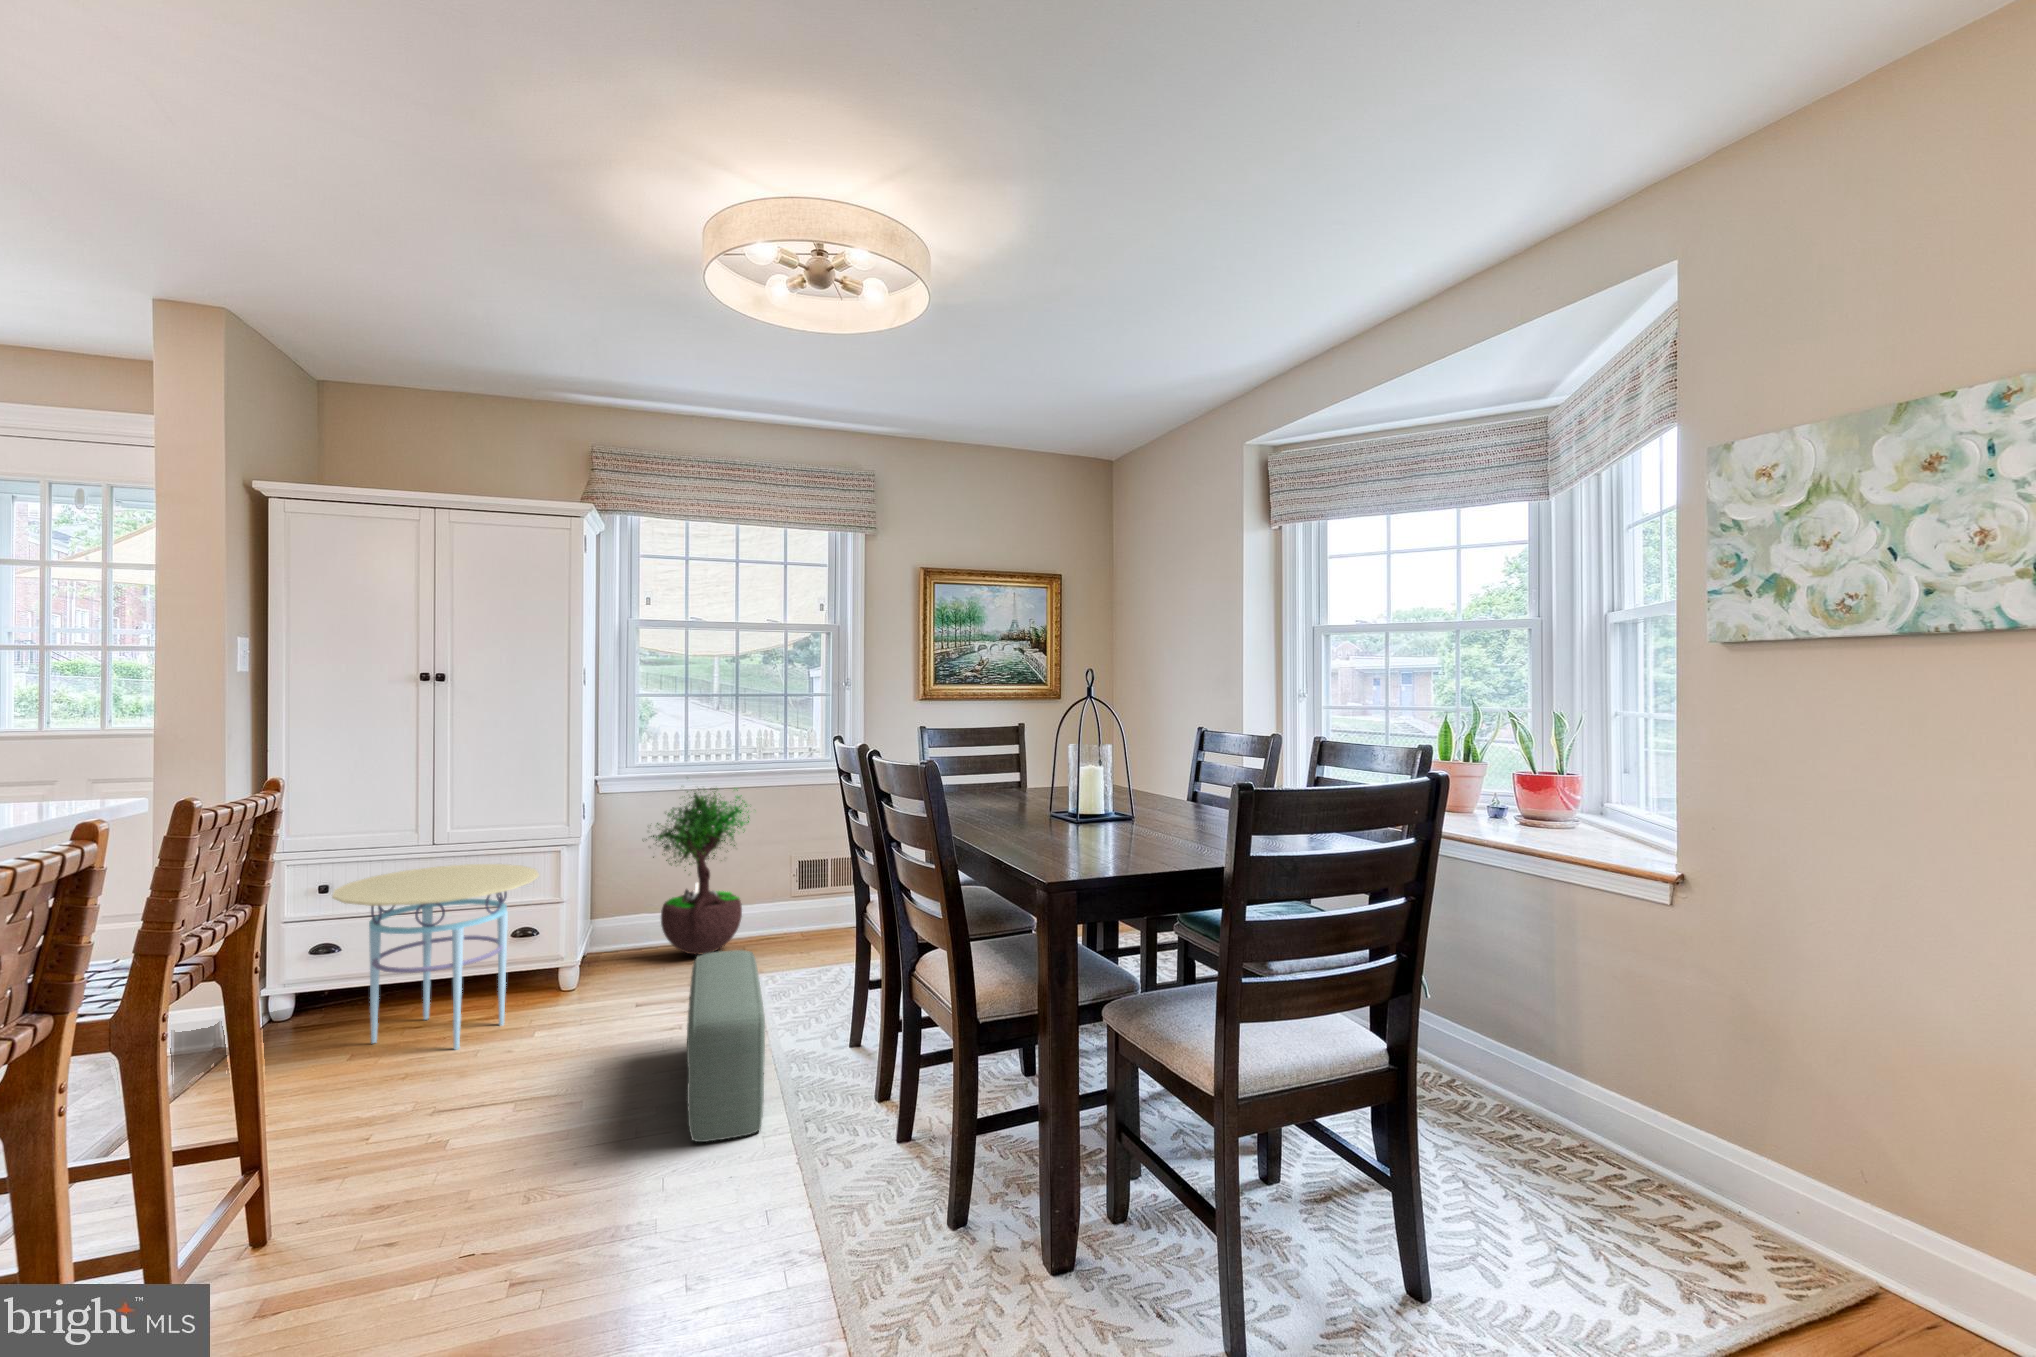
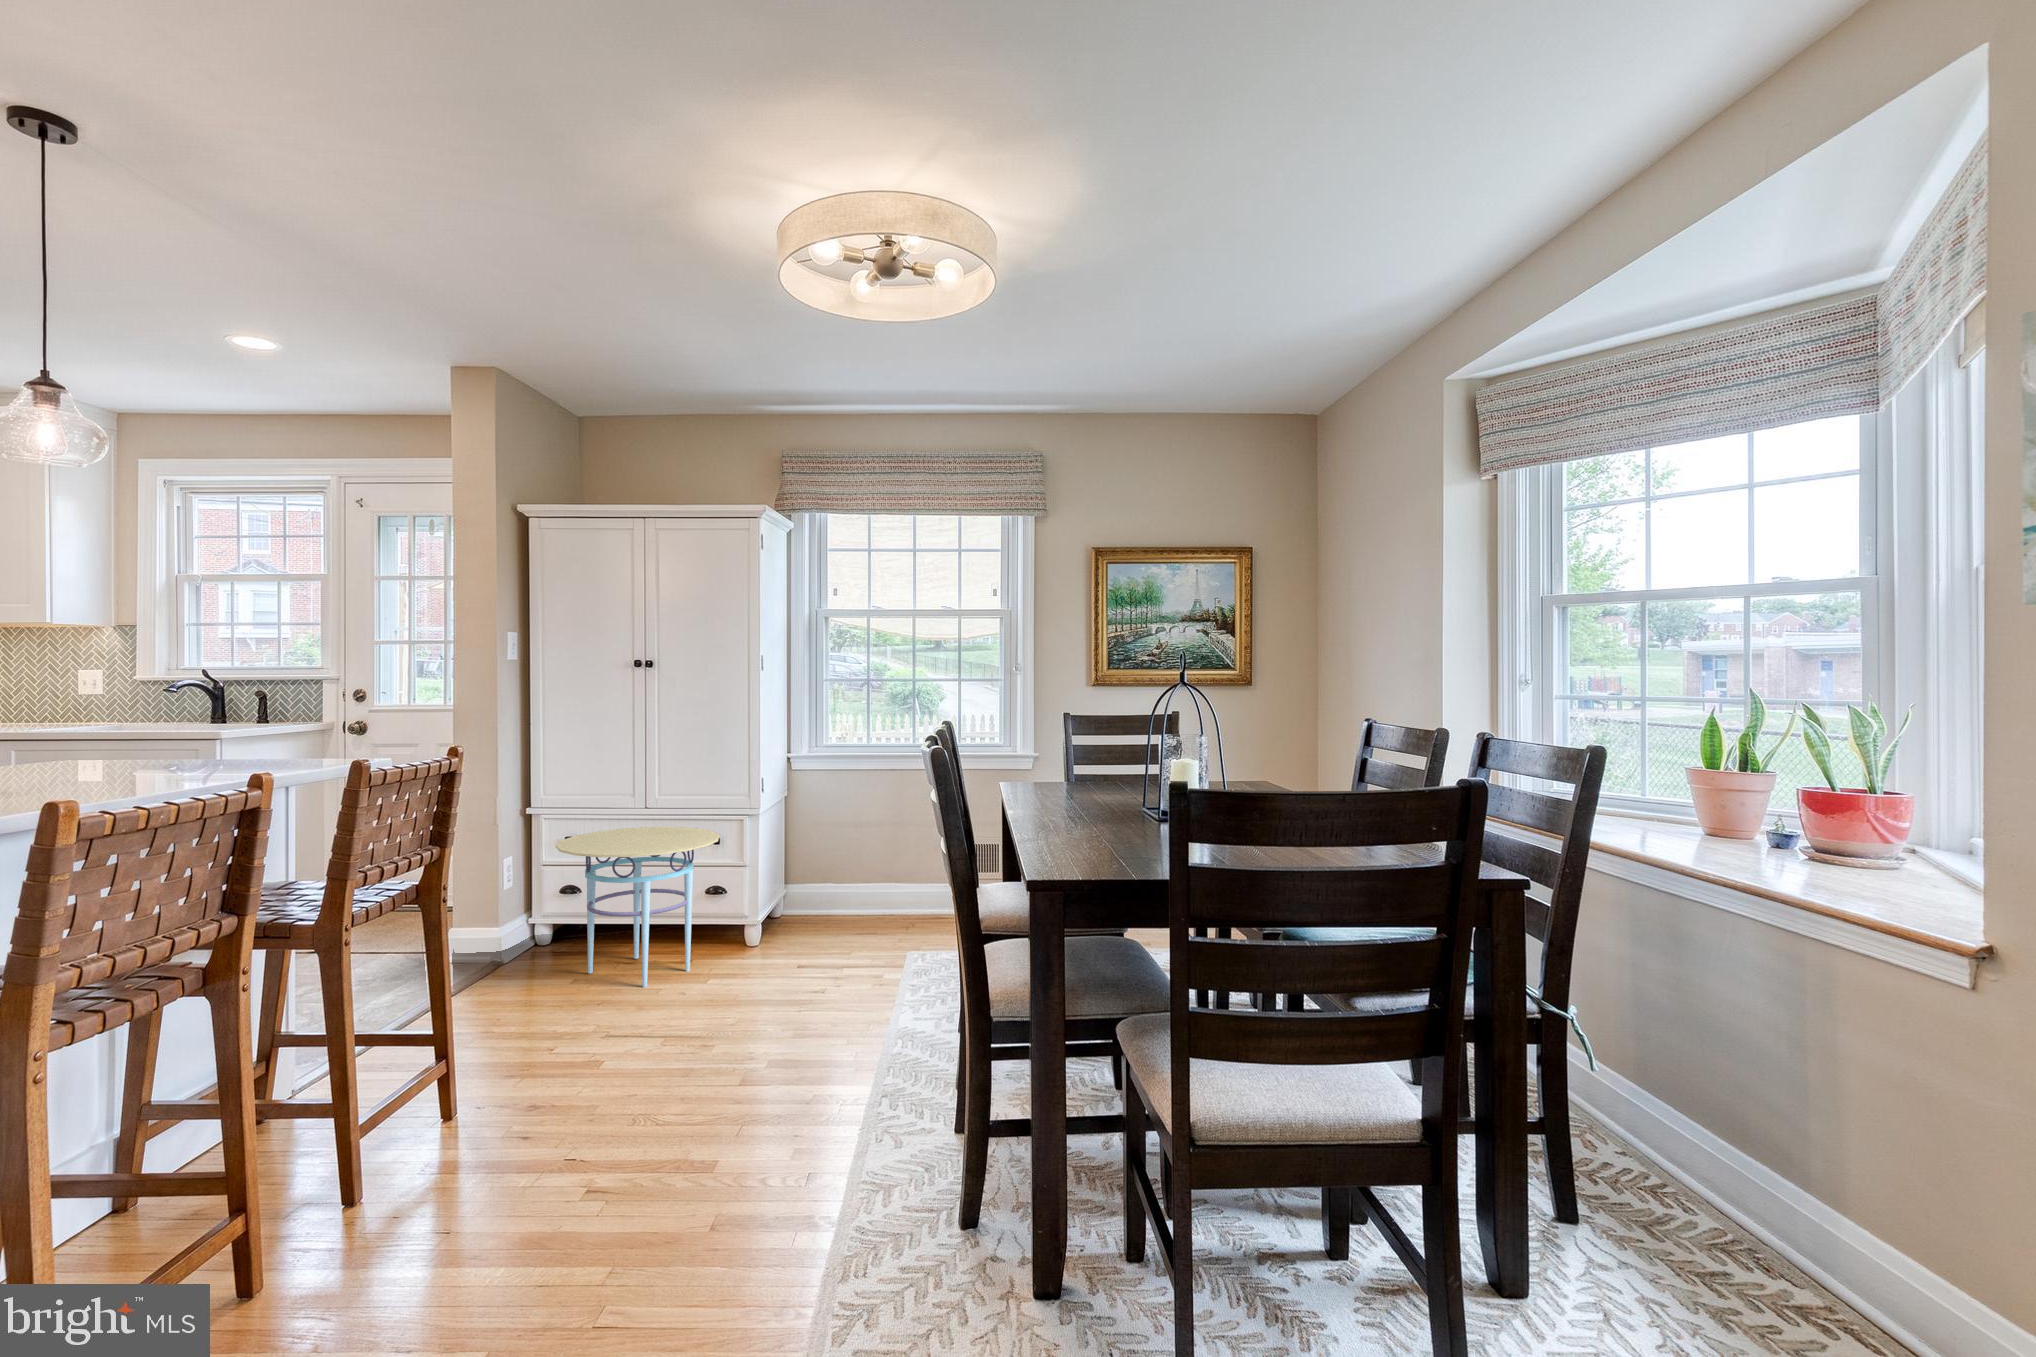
potted tree: present [646,788,749,955] -> none [822,757,926,927]
pouf: present [687,950,765,1142] -> none [777,925,878,1101]

